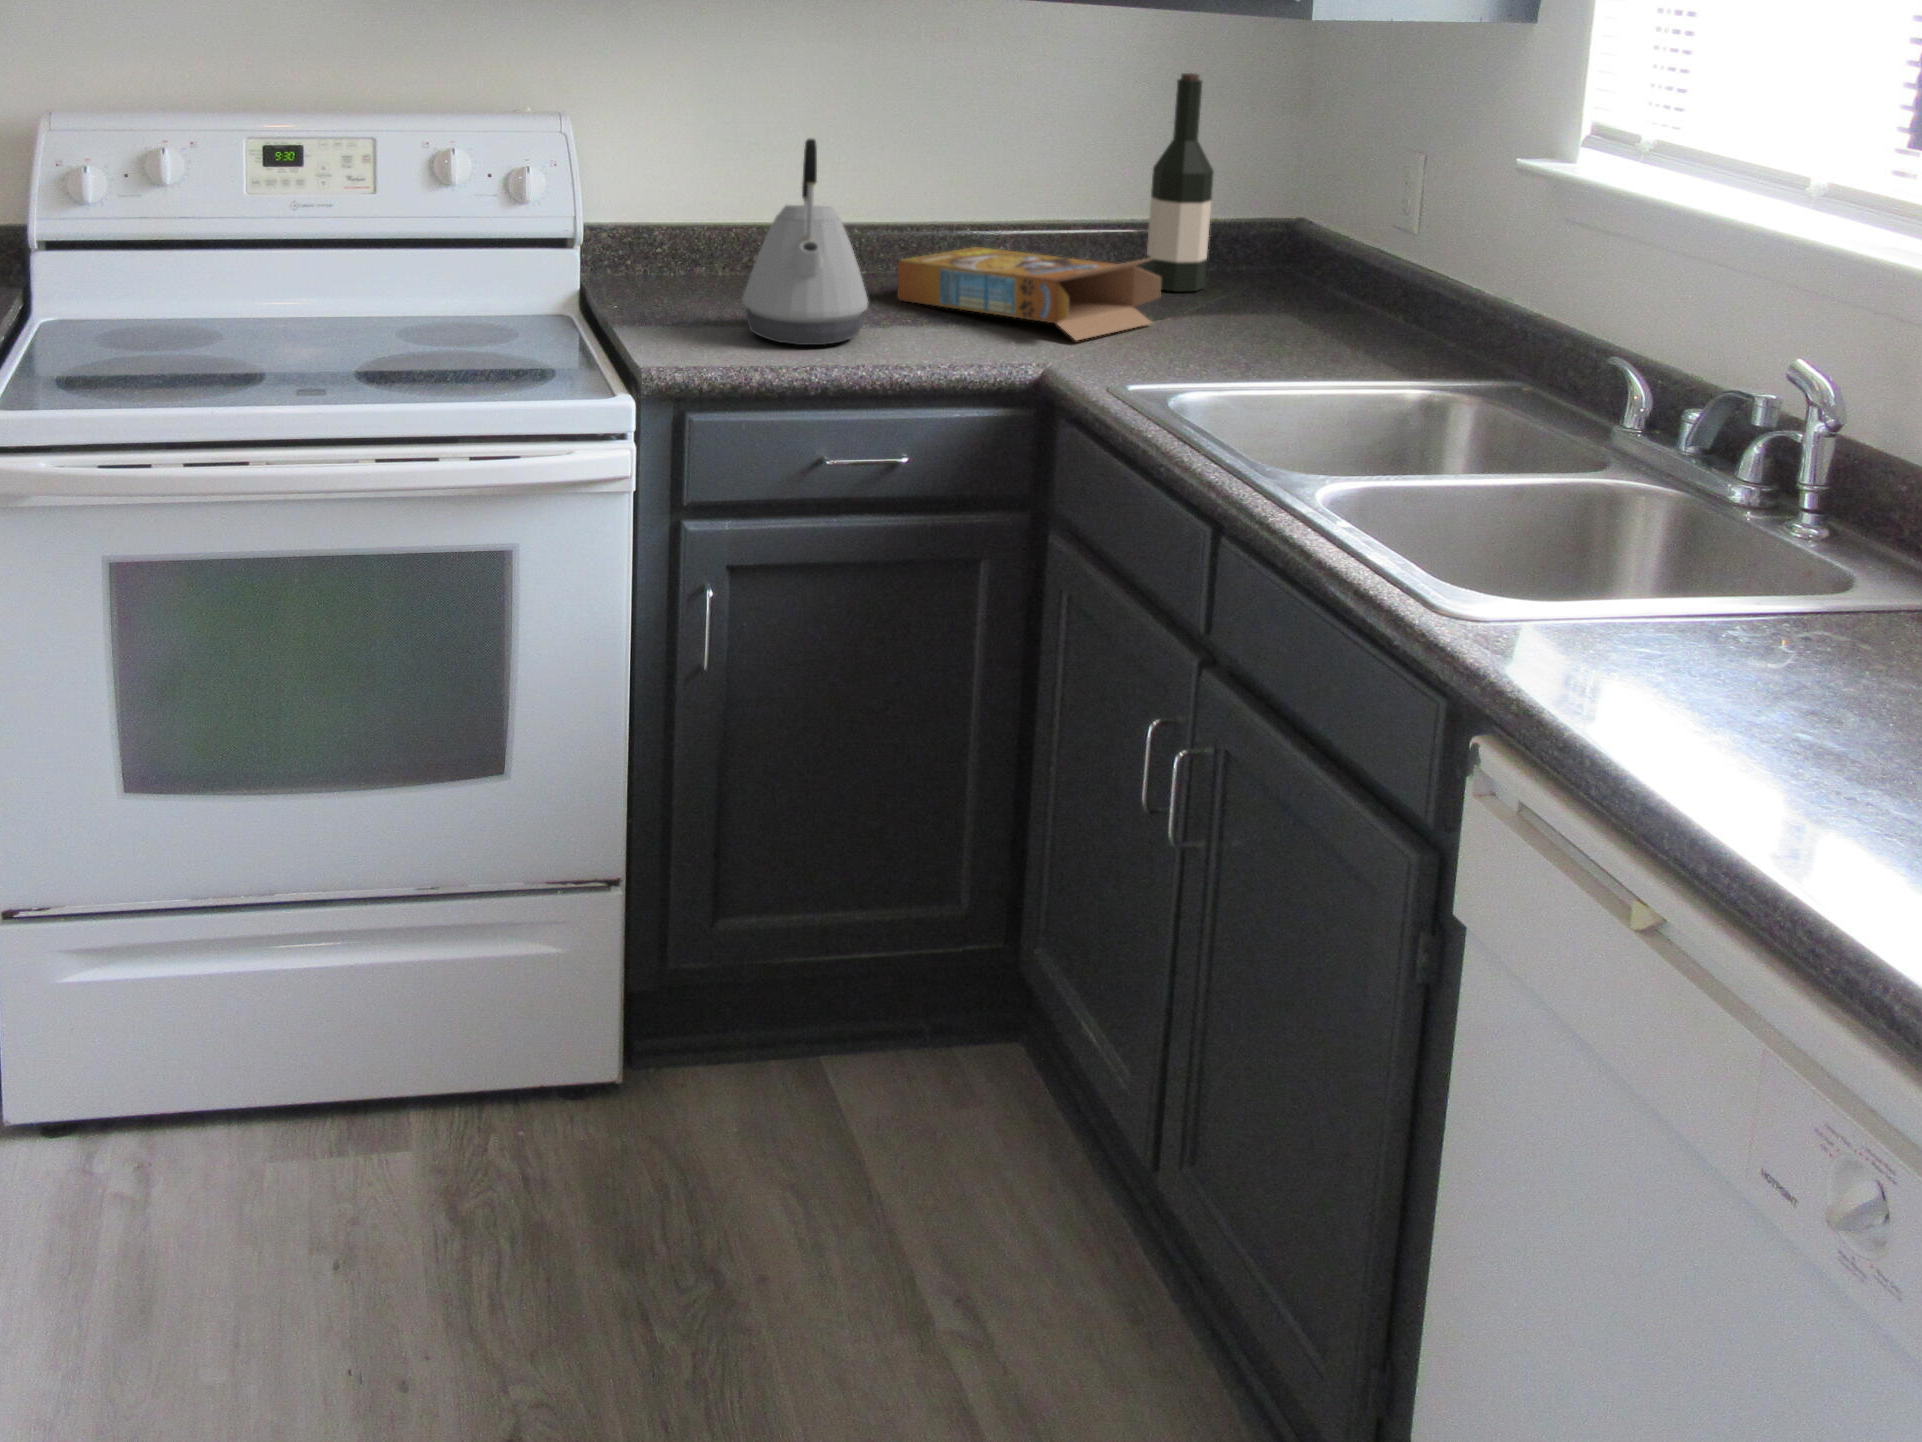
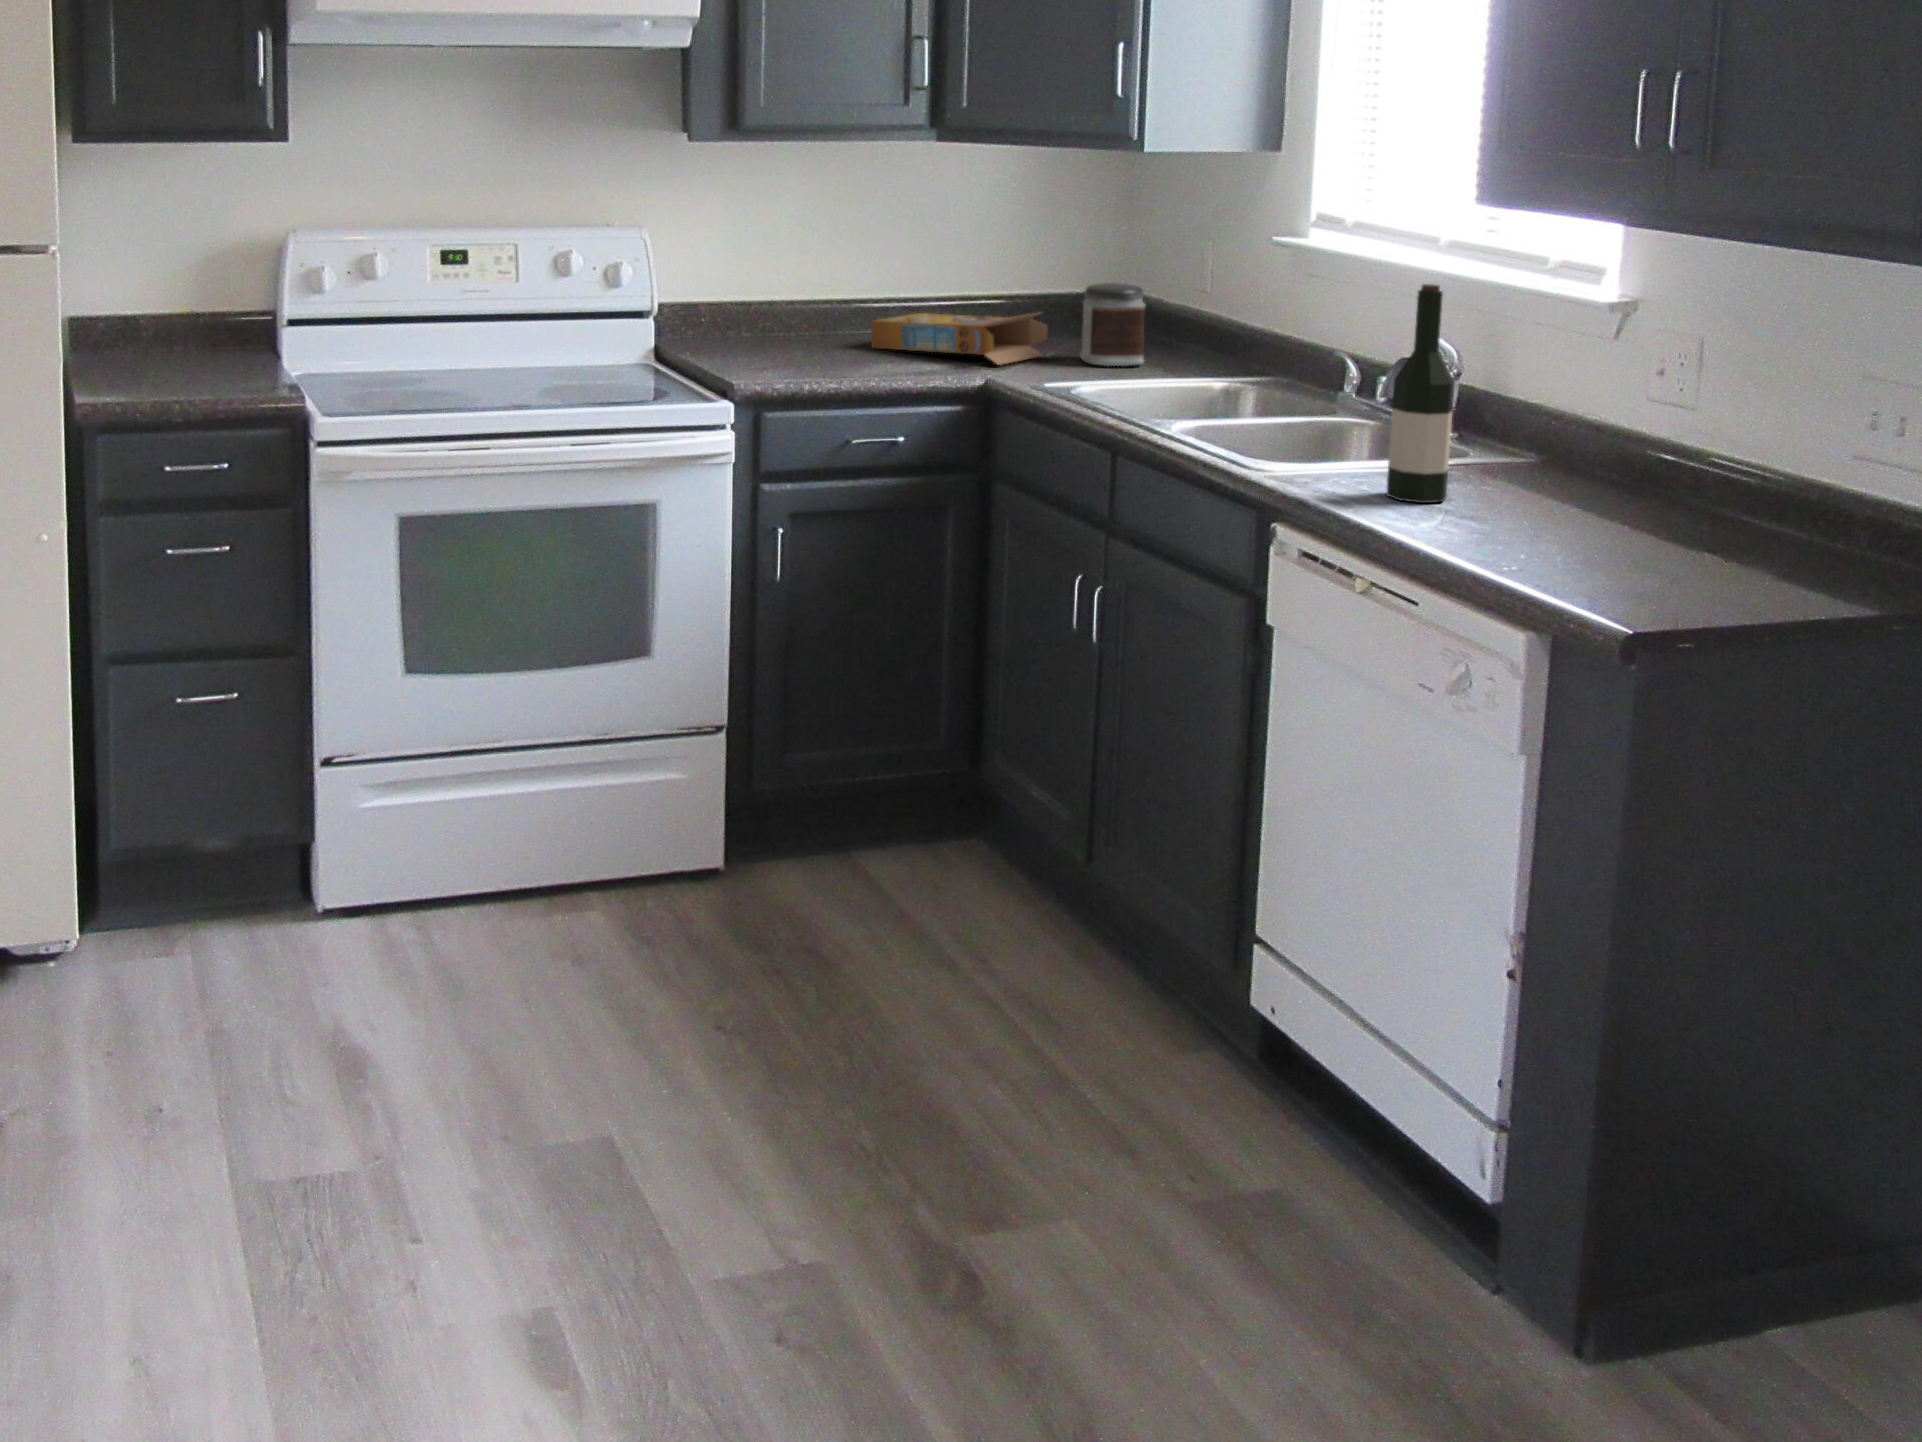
wine bottle: present [1146,73,1214,291] -> present [1386,284,1455,503]
kettle: present [742,139,868,345] -> none [780,235,863,371]
jar: none [1209,218,1312,347] -> present [1080,283,1146,366]

